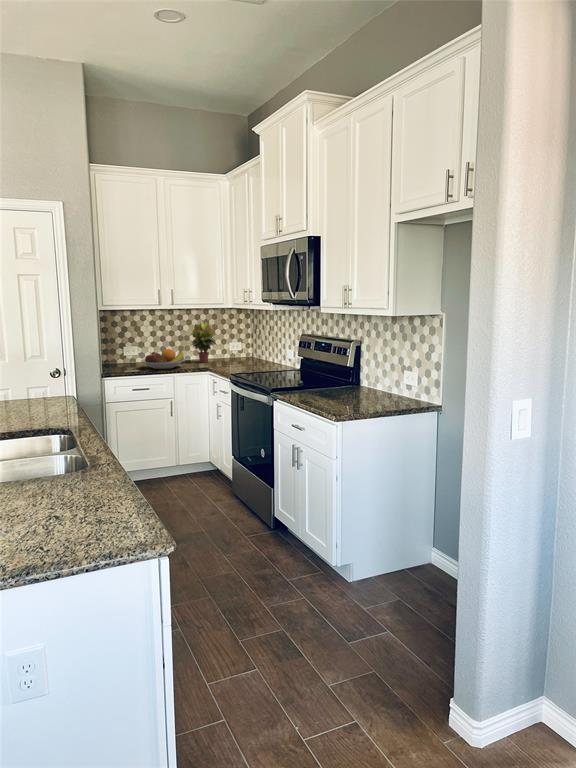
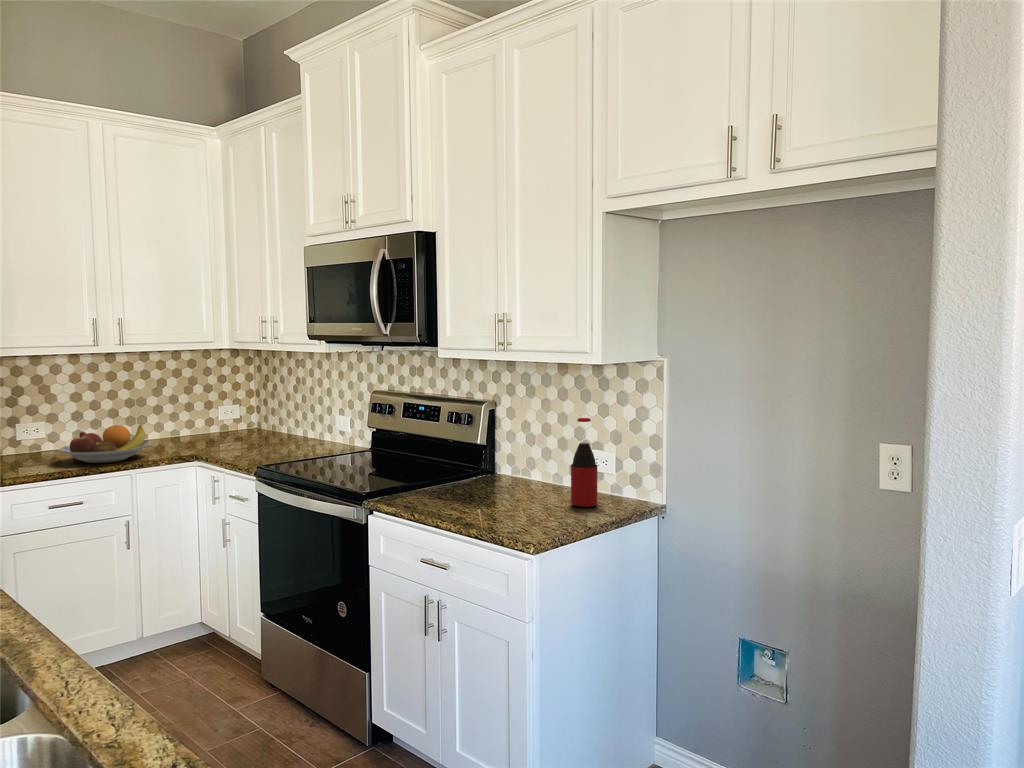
potted plant: present [191,322,216,363] -> none [150,373,201,444]
bottle: none [382,350,399,404] -> present [571,418,597,507]

